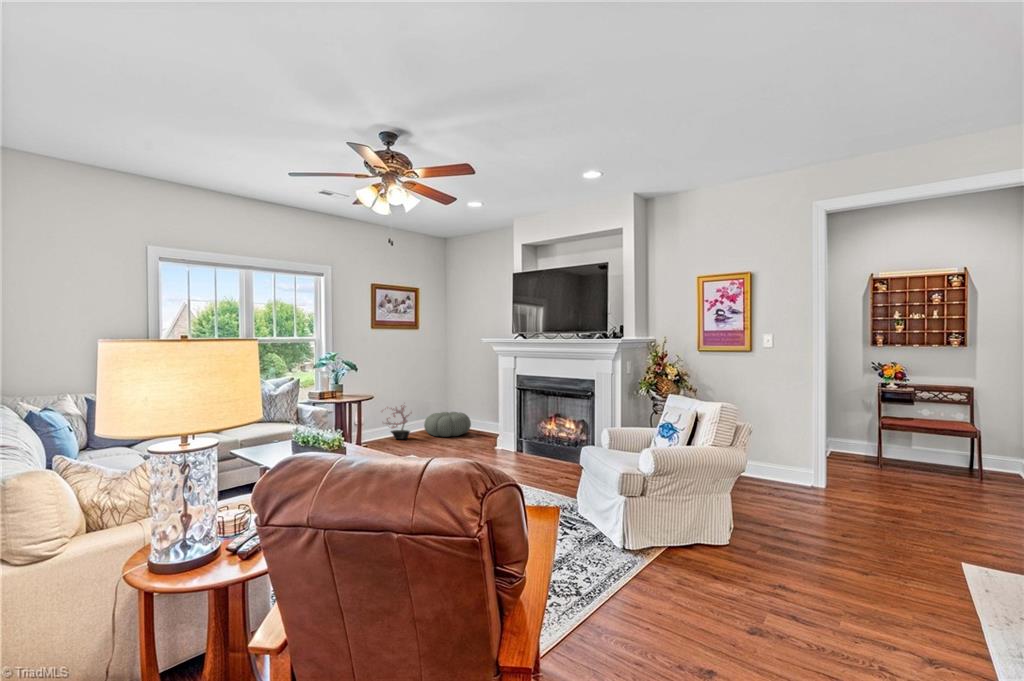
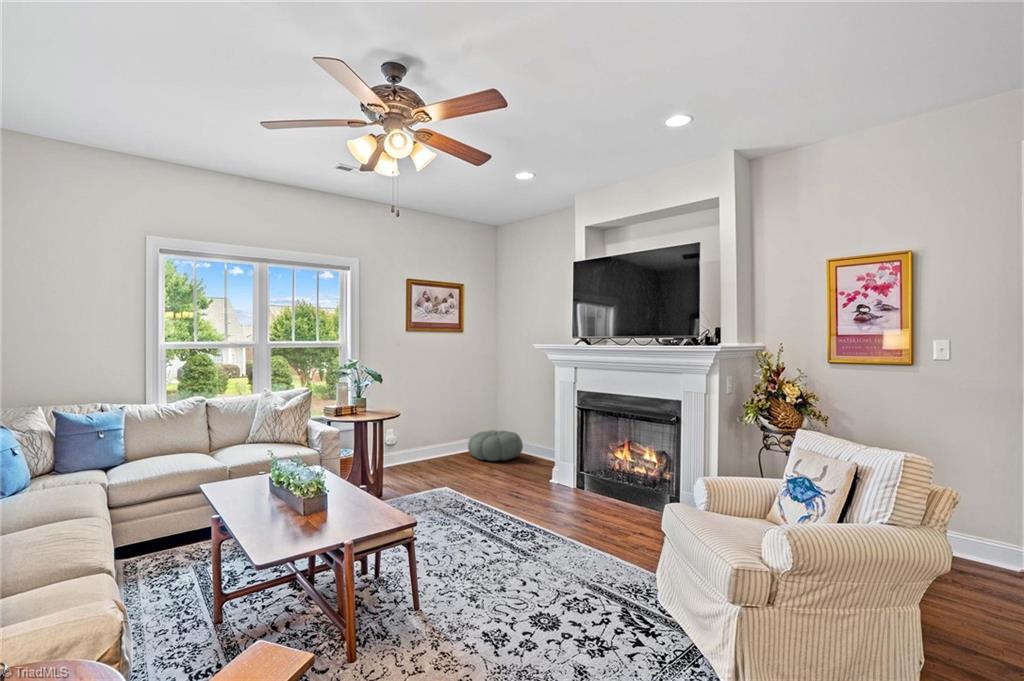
potted plant: present [382,405,412,439] -> none [414,417,454,462]

